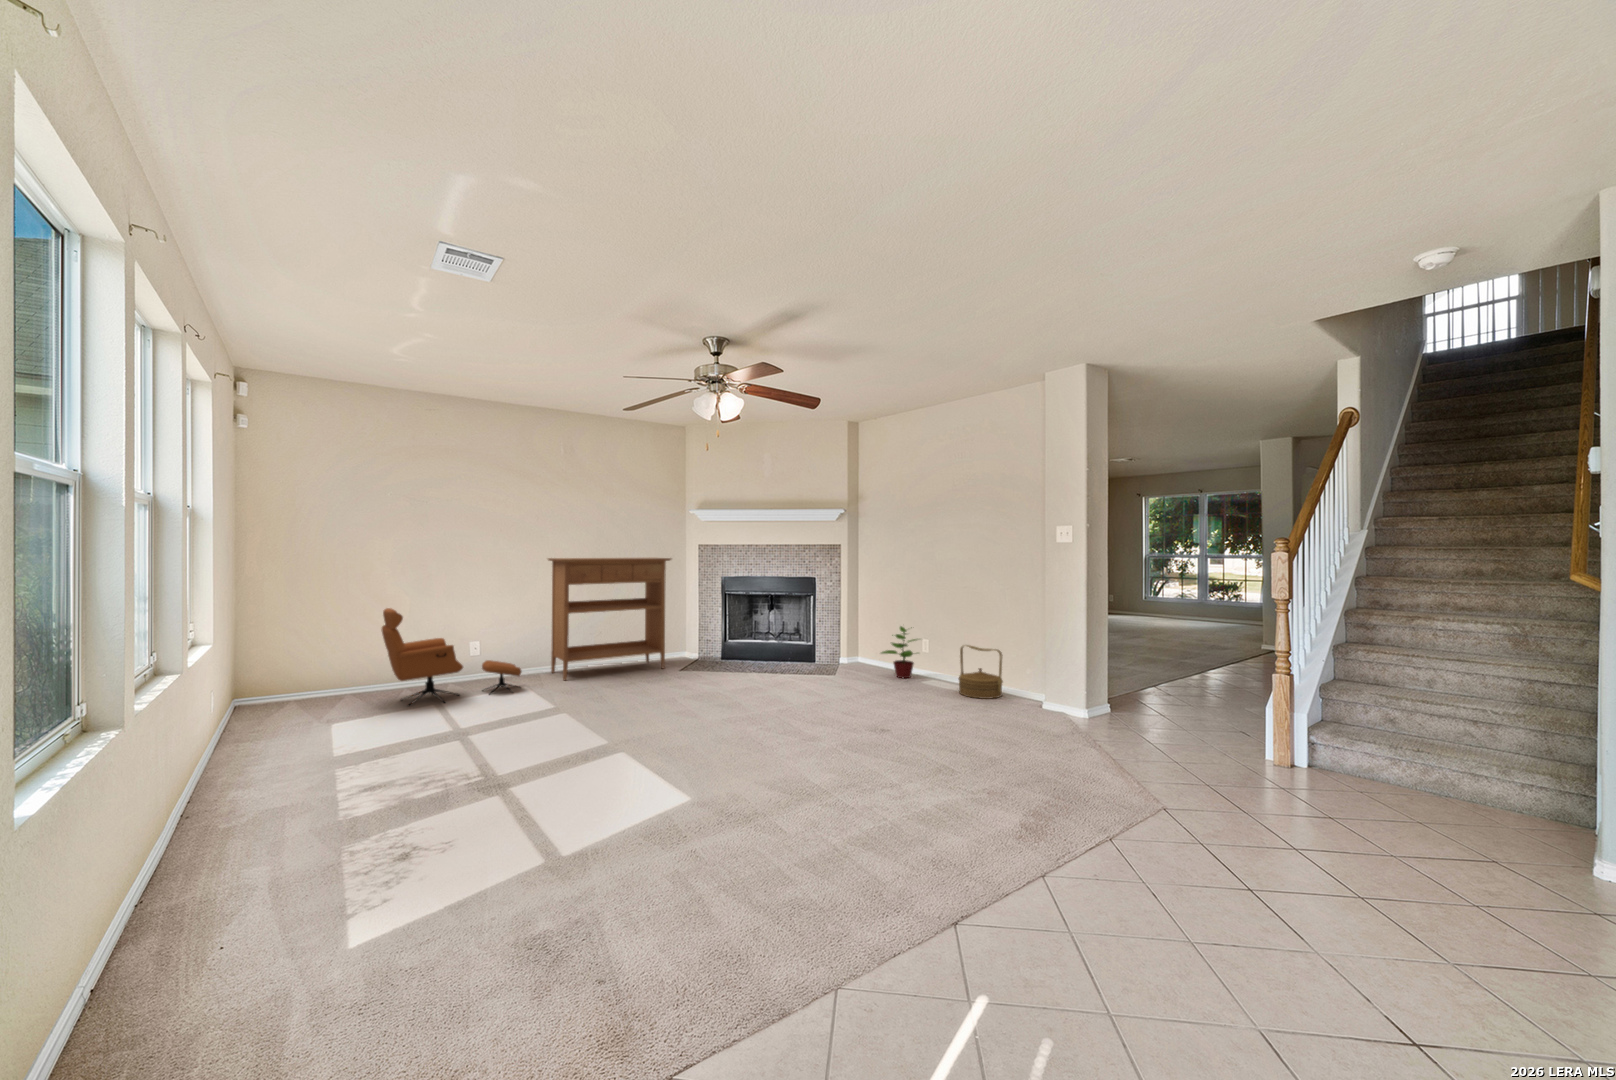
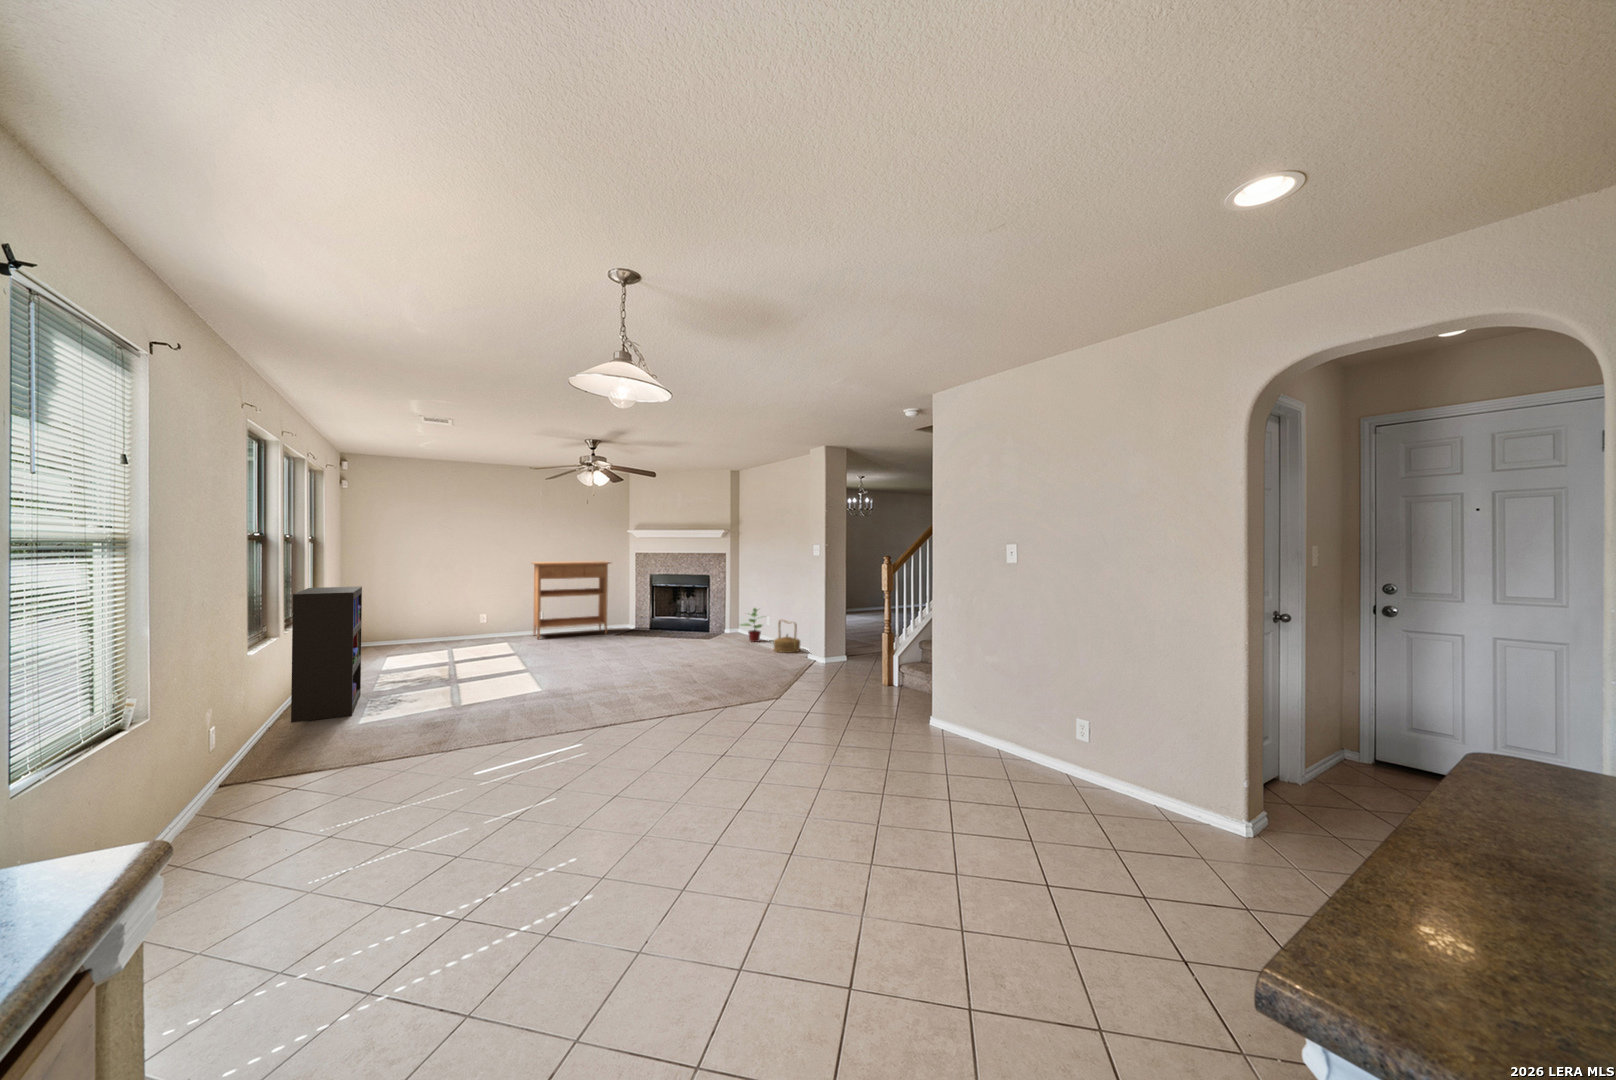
bookshelf: none [118,600,294,960] -> present [291,586,362,723]
armchair: present [381,608,521,705] -> none [423,592,508,650]

